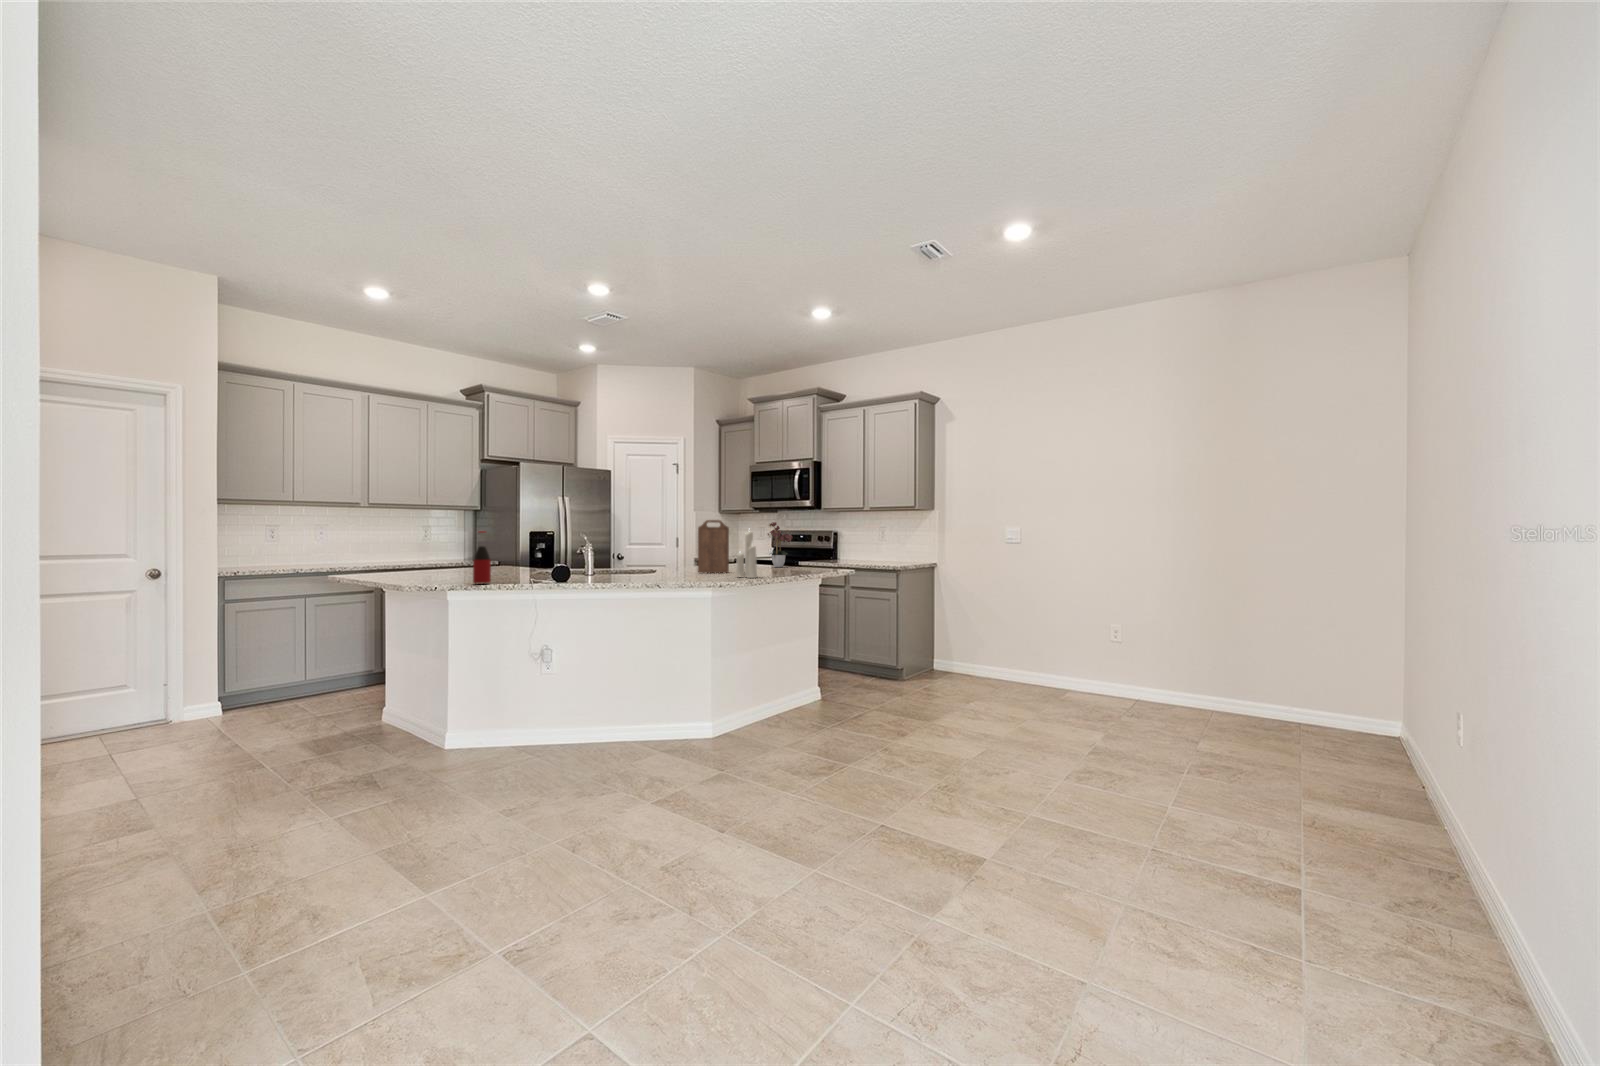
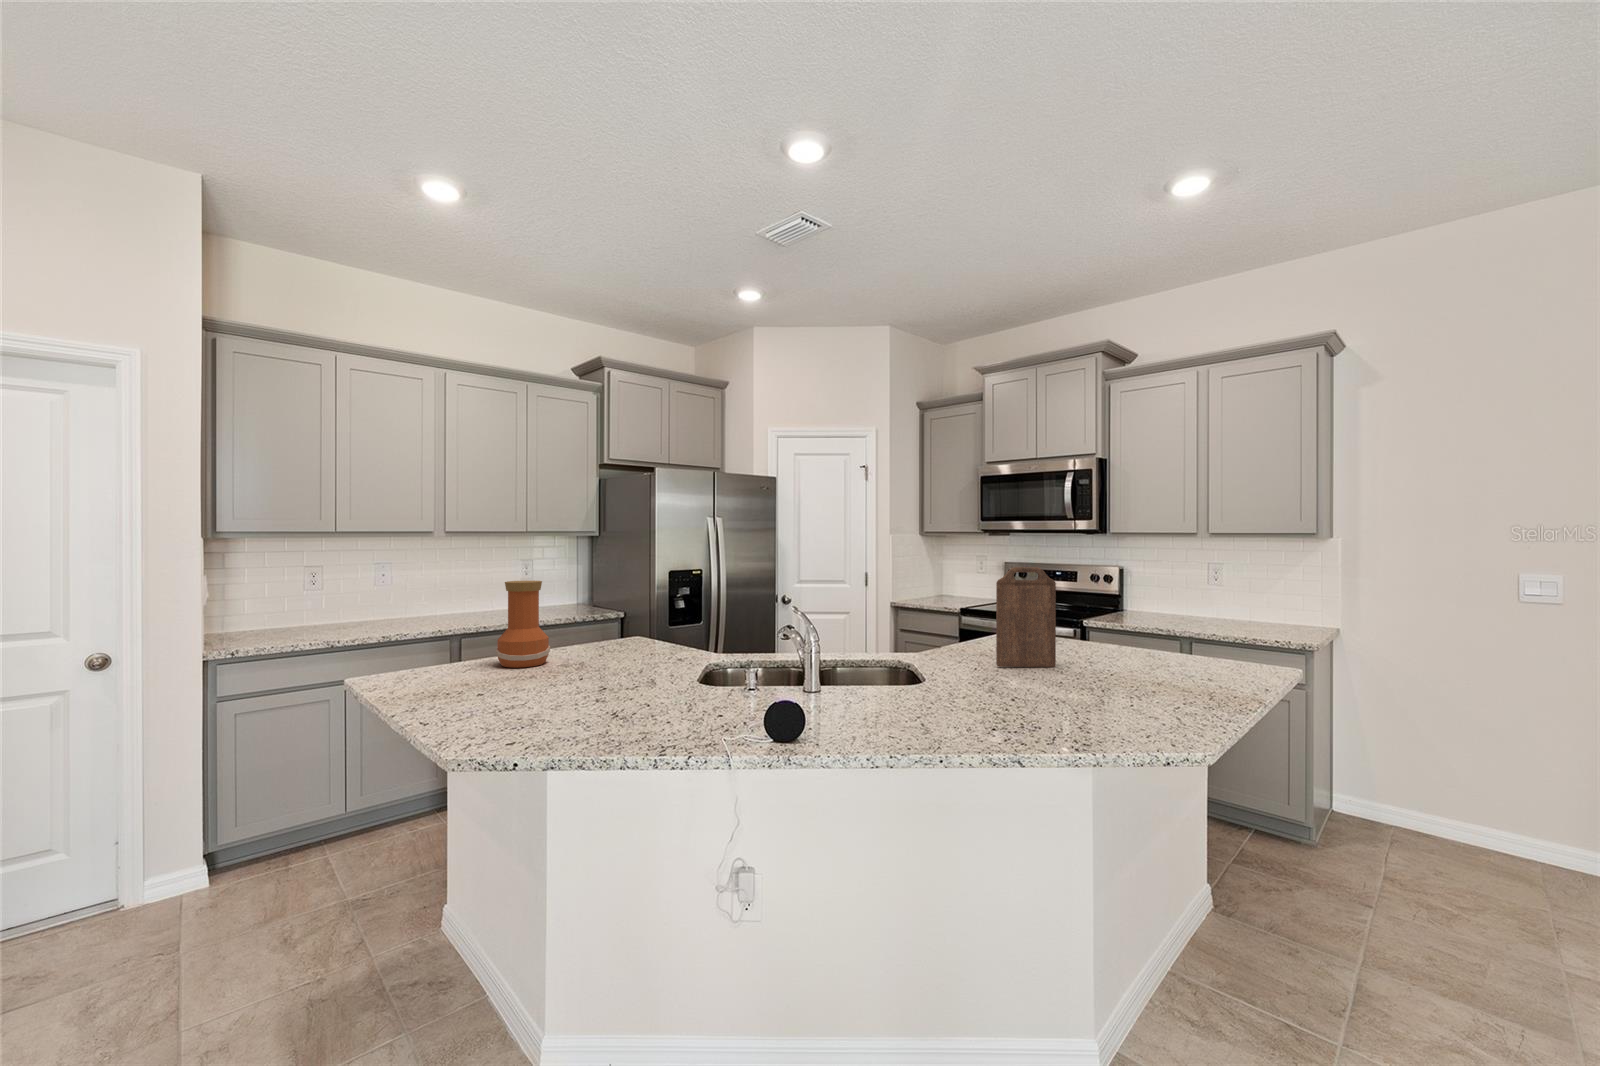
flower arrangement: present [768,522,793,567] -> none [1079,560,1127,643]
vase: none [411,527,444,575] -> present [496,581,550,668]
bottle: present [473,531,491,583] -> none [612,611,647,728]
candle: present [736,532,757,578] -> none [1128,584,1189,706]

